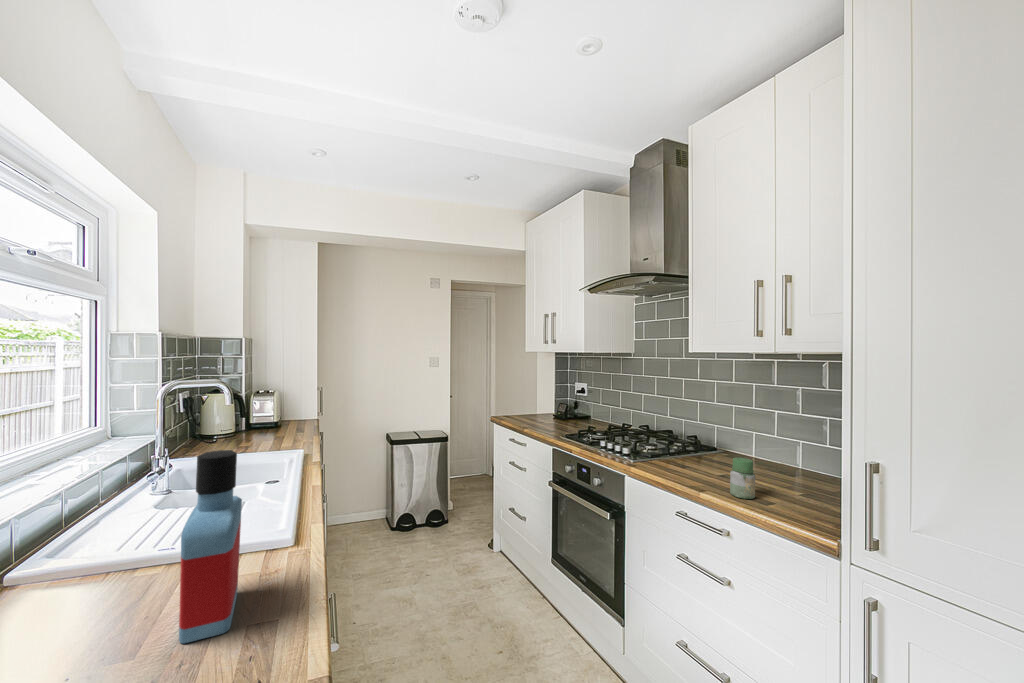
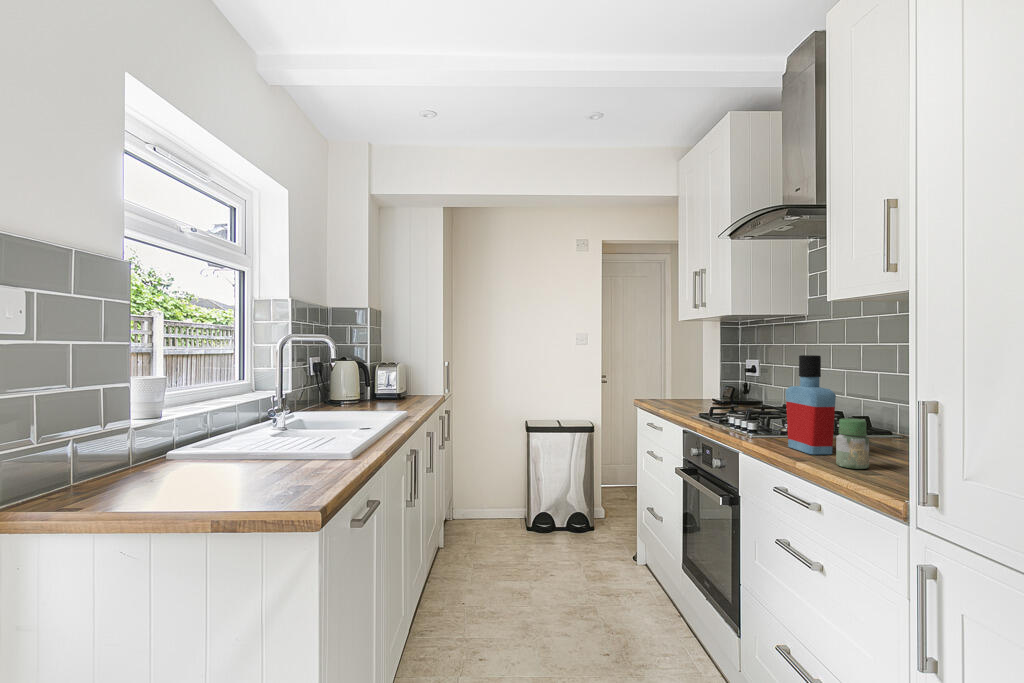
bottle: present [179,450,242,644] -> present [786,355,836,455]

